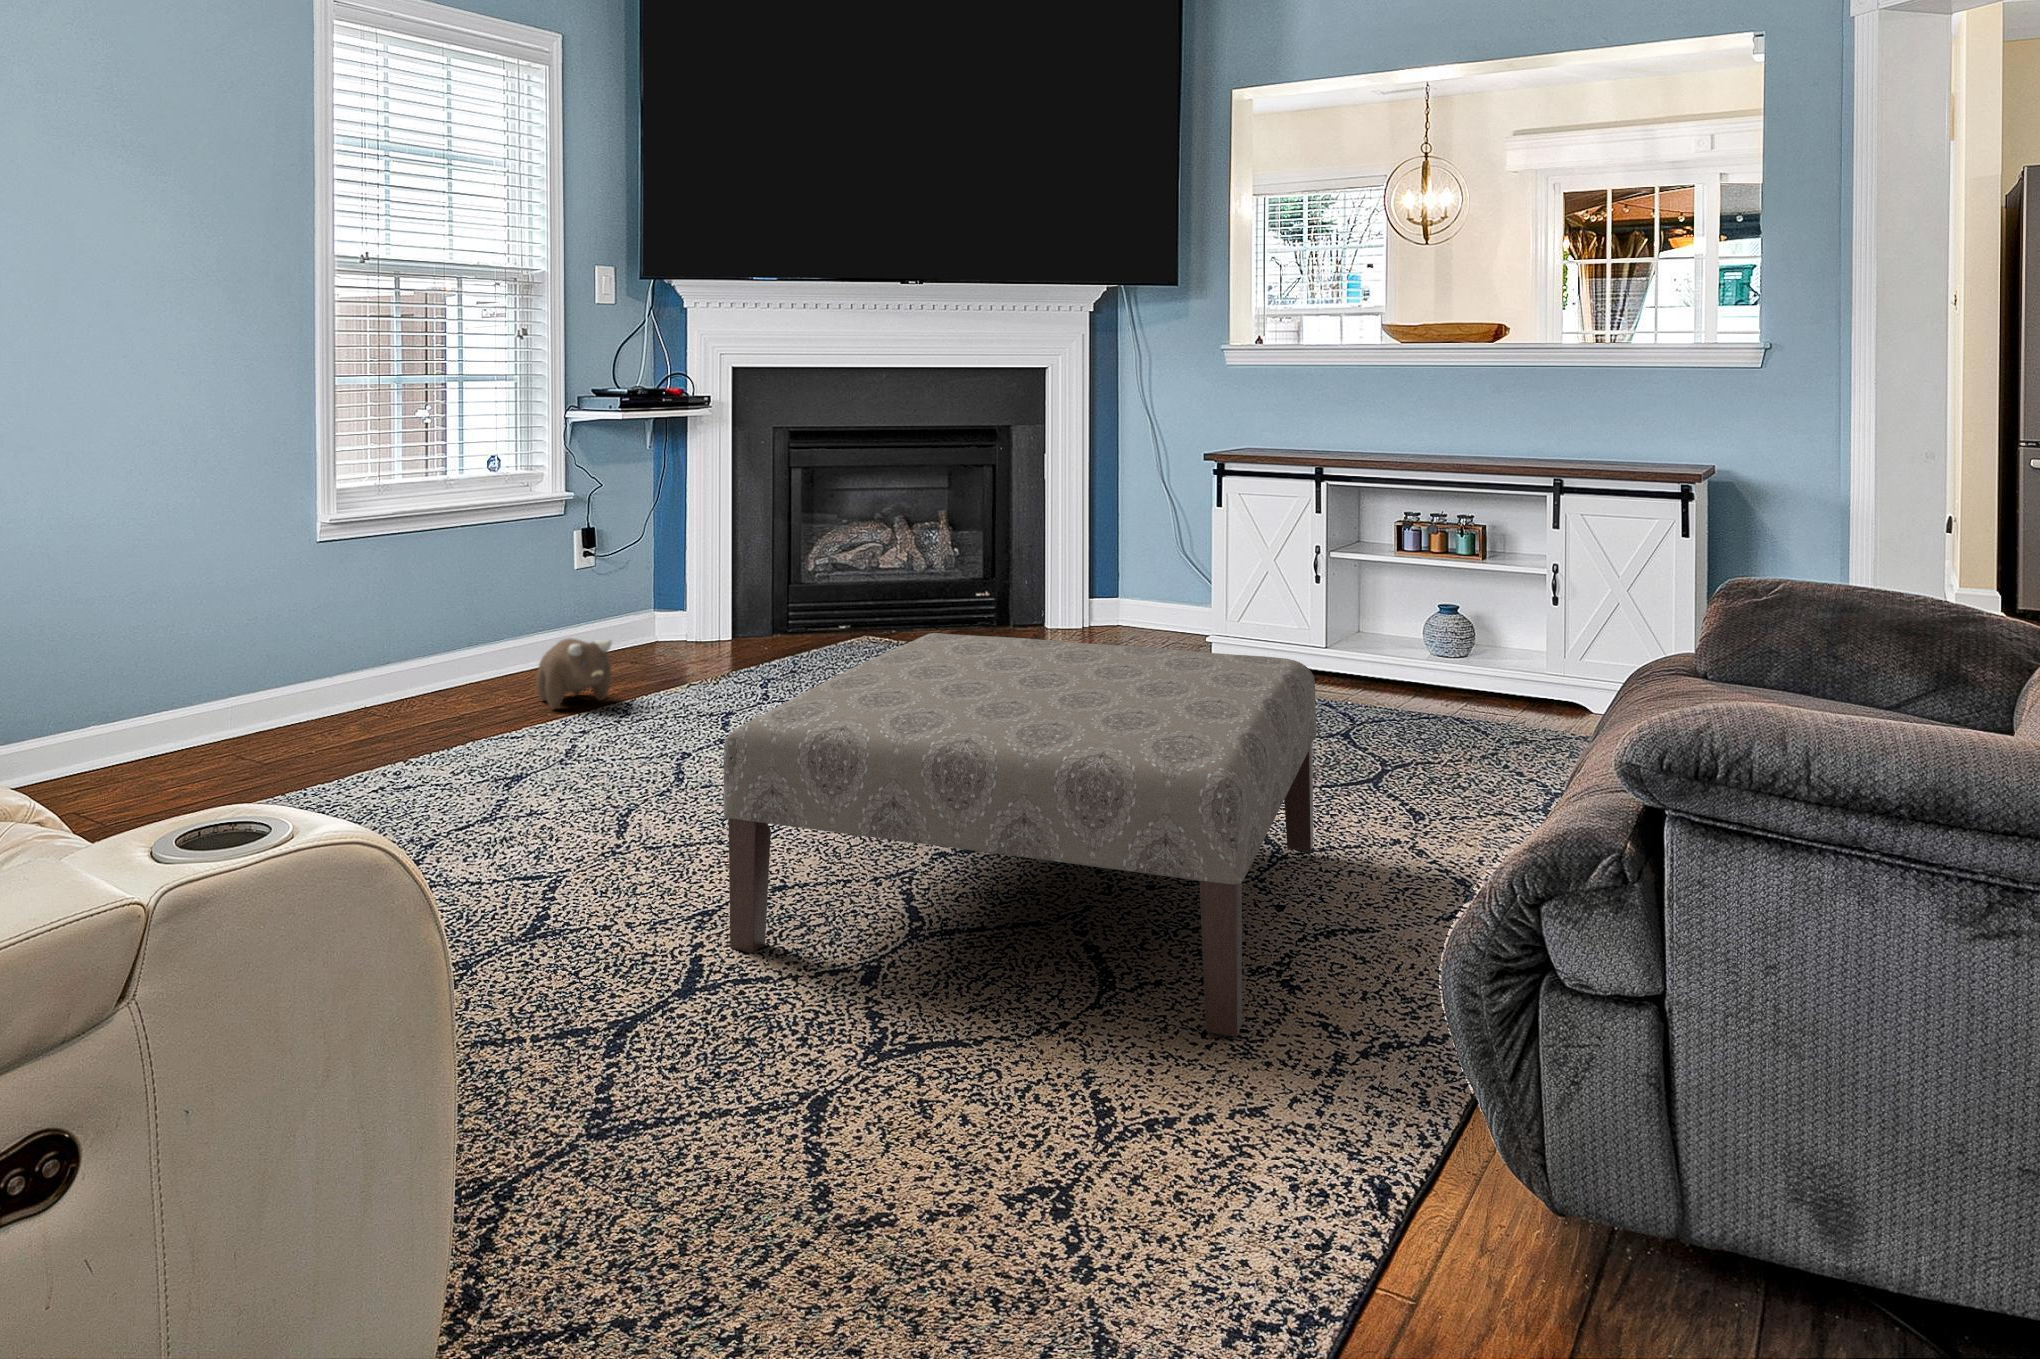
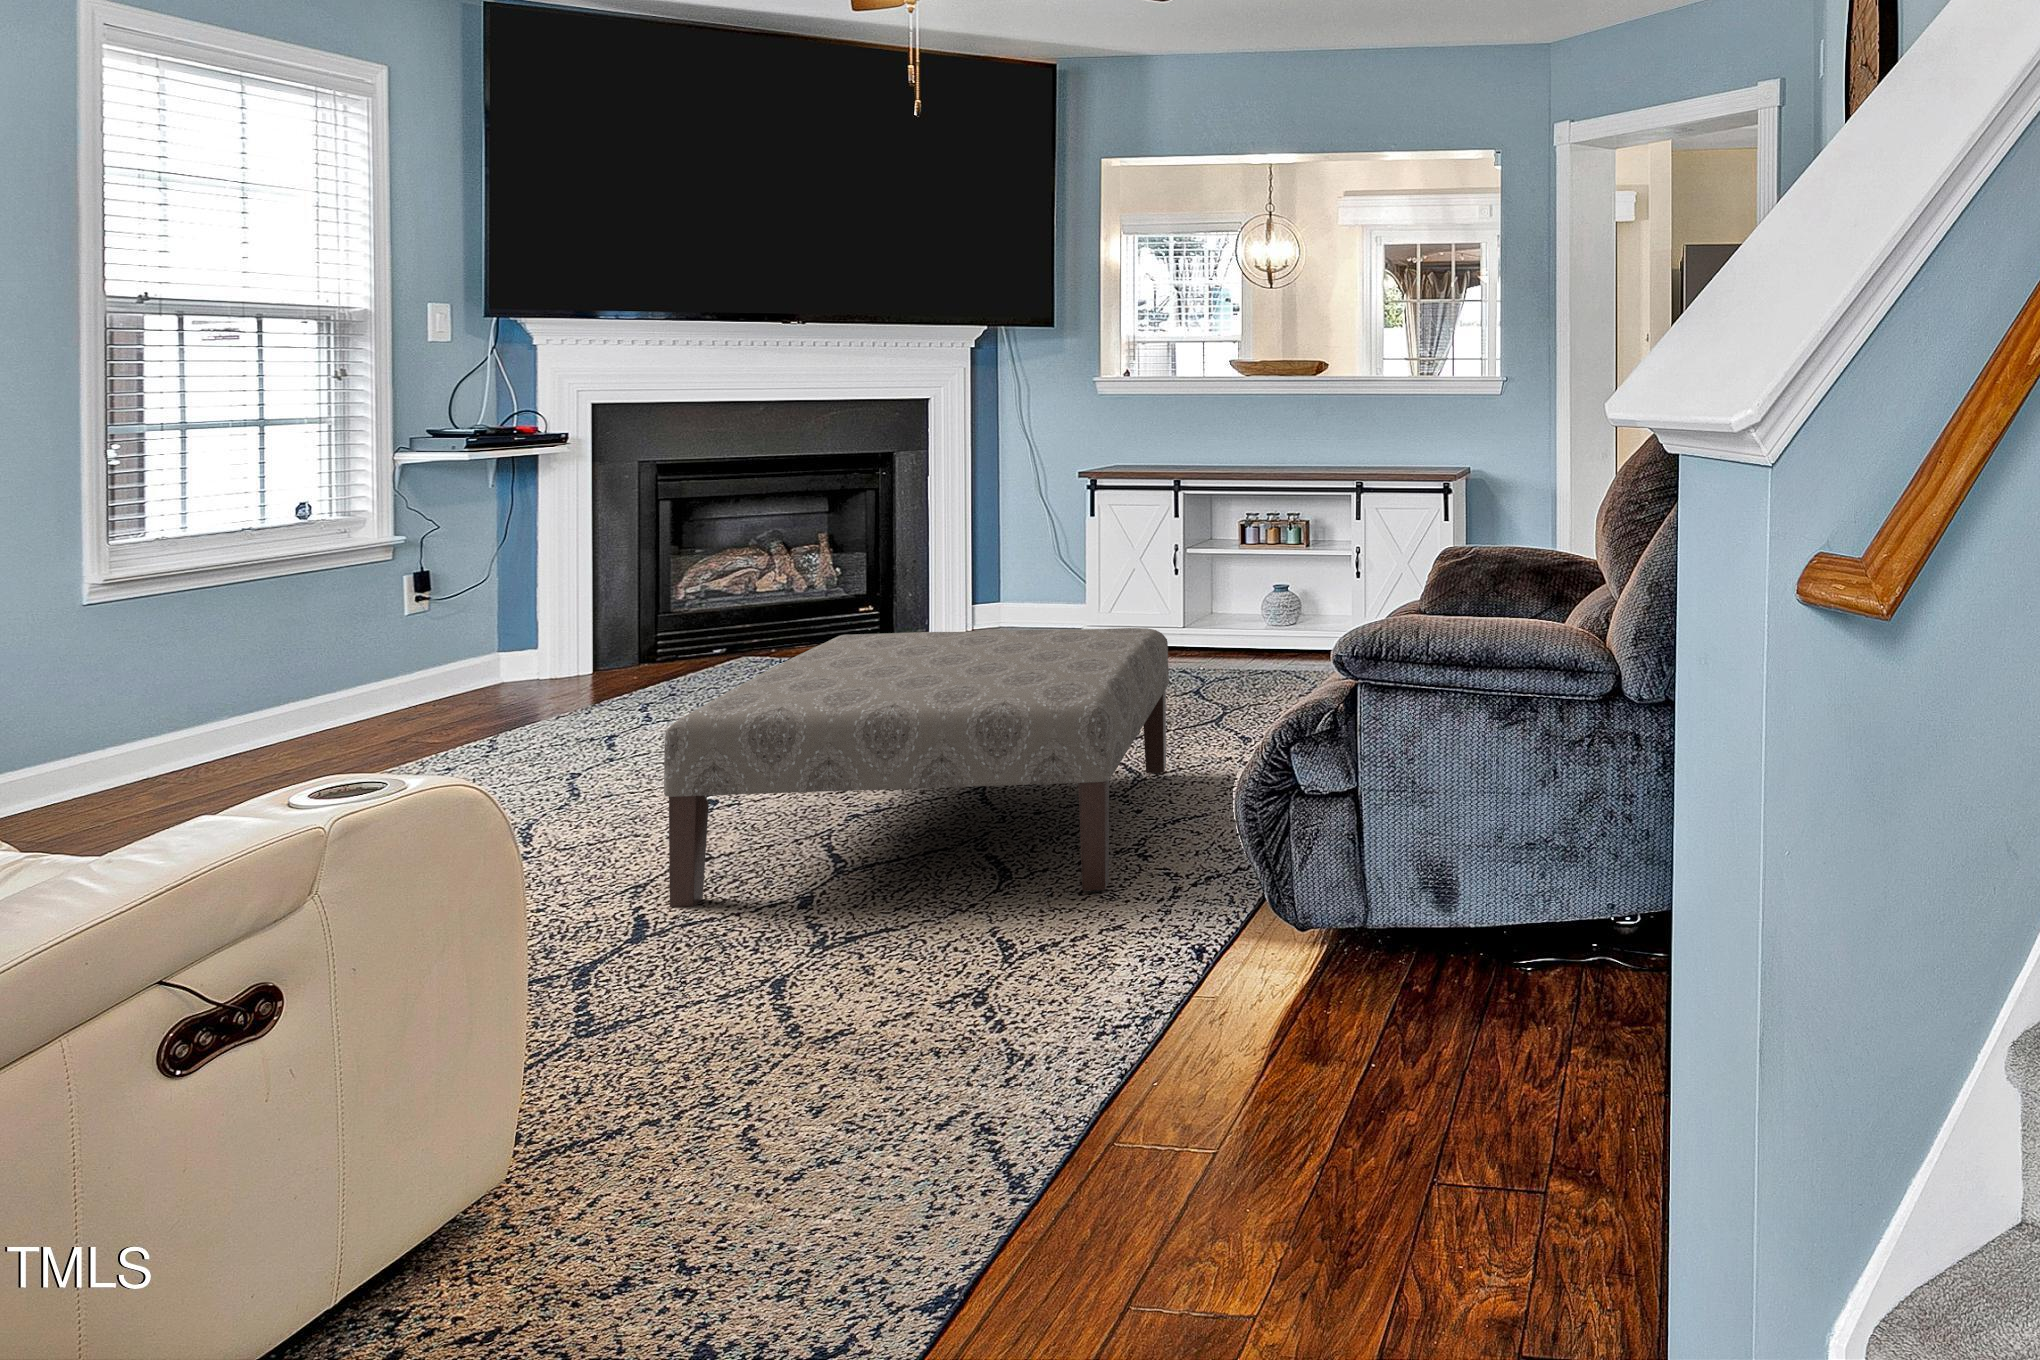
plush toy: present [536,638,612,709] -> none [373,677,471,754]

